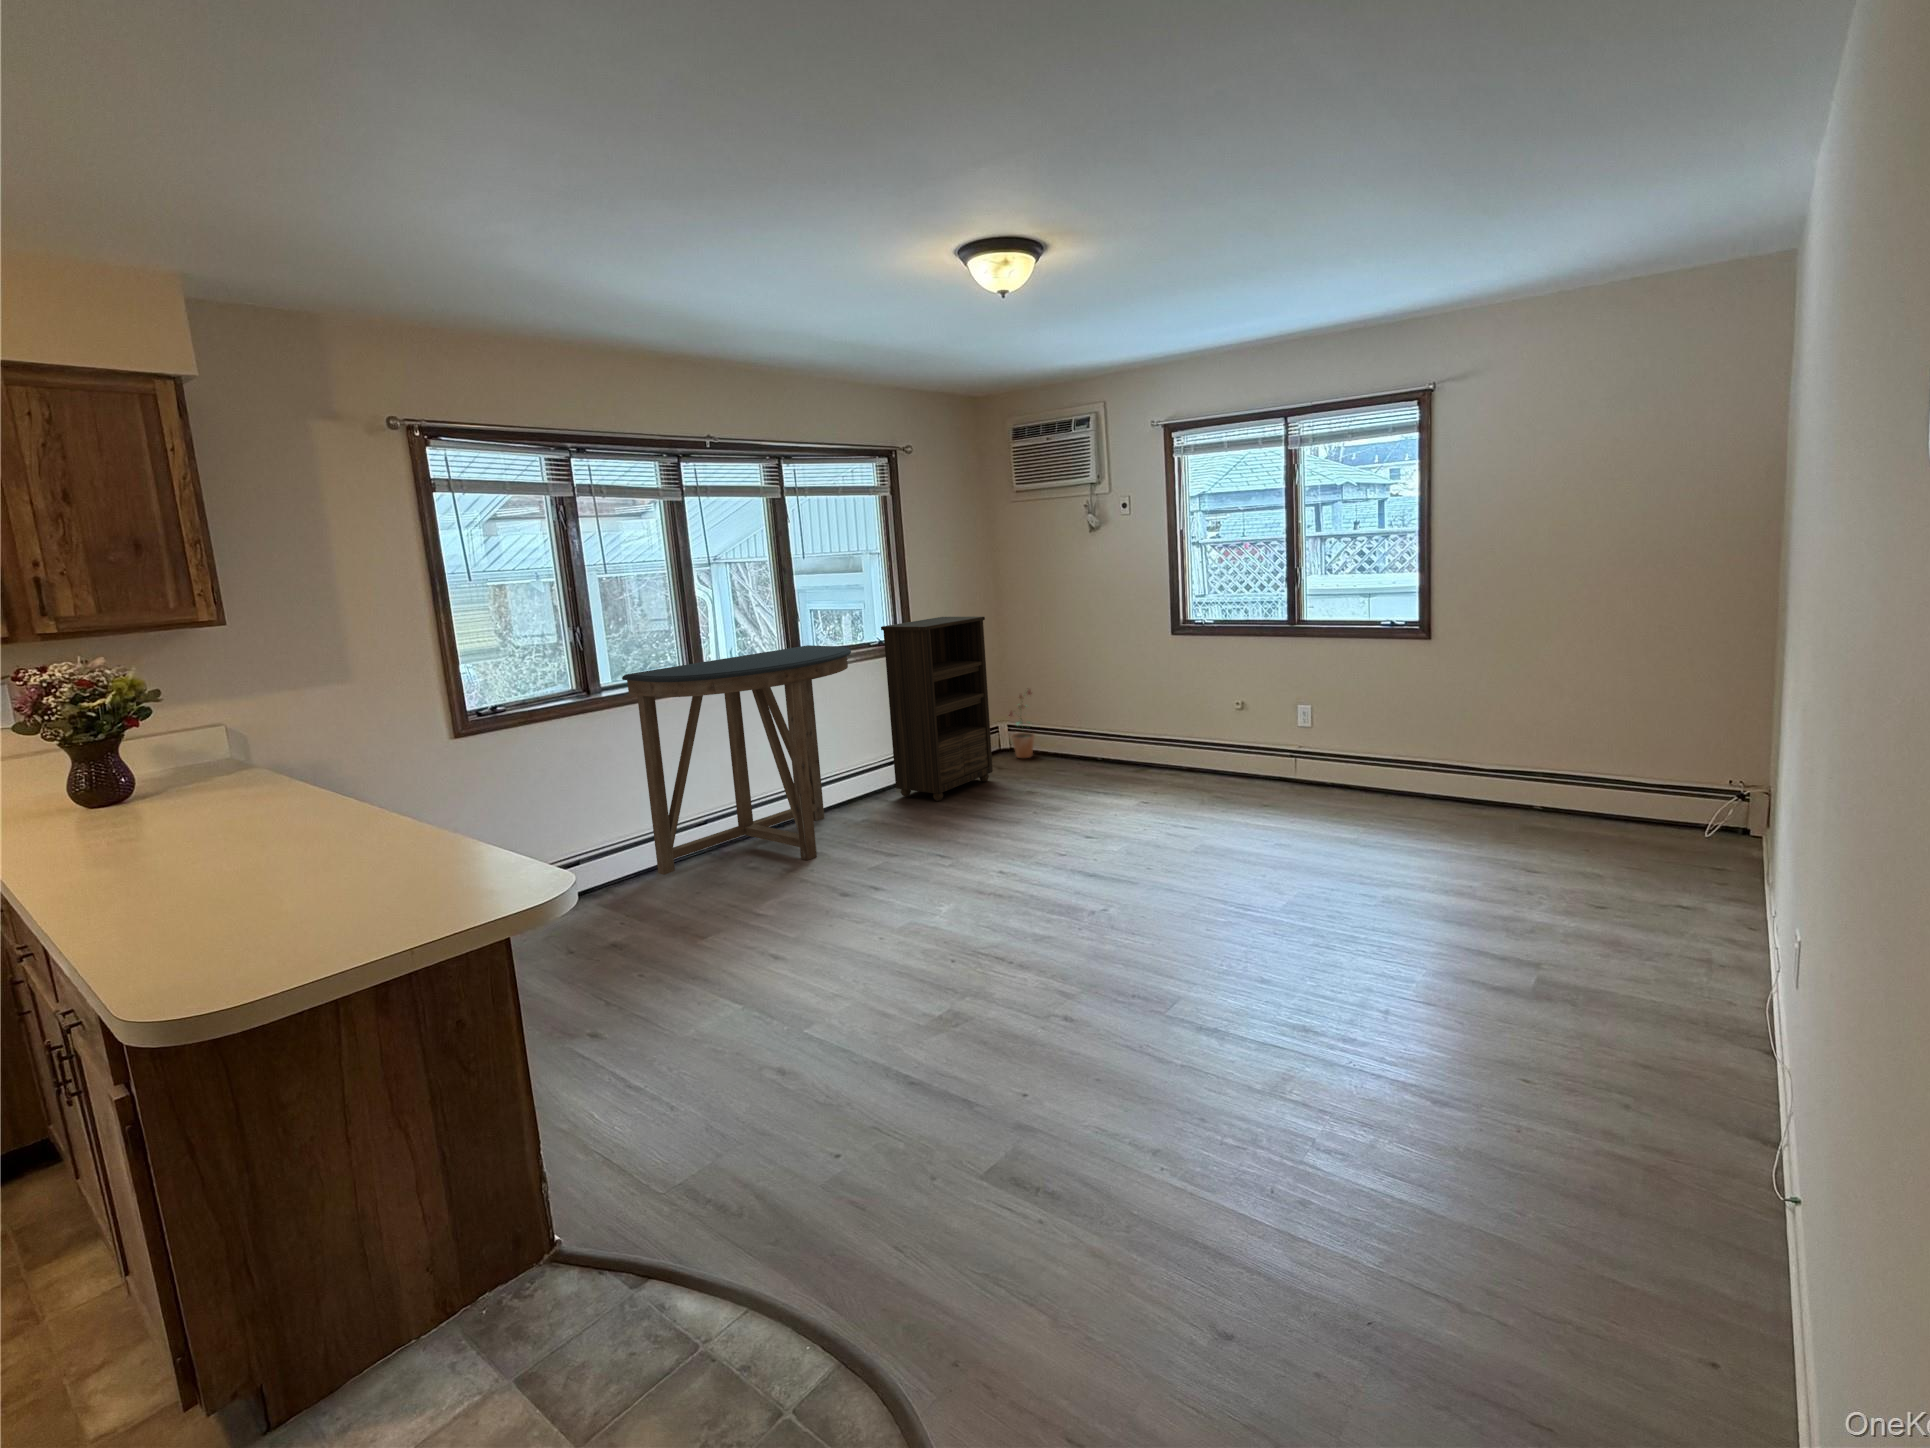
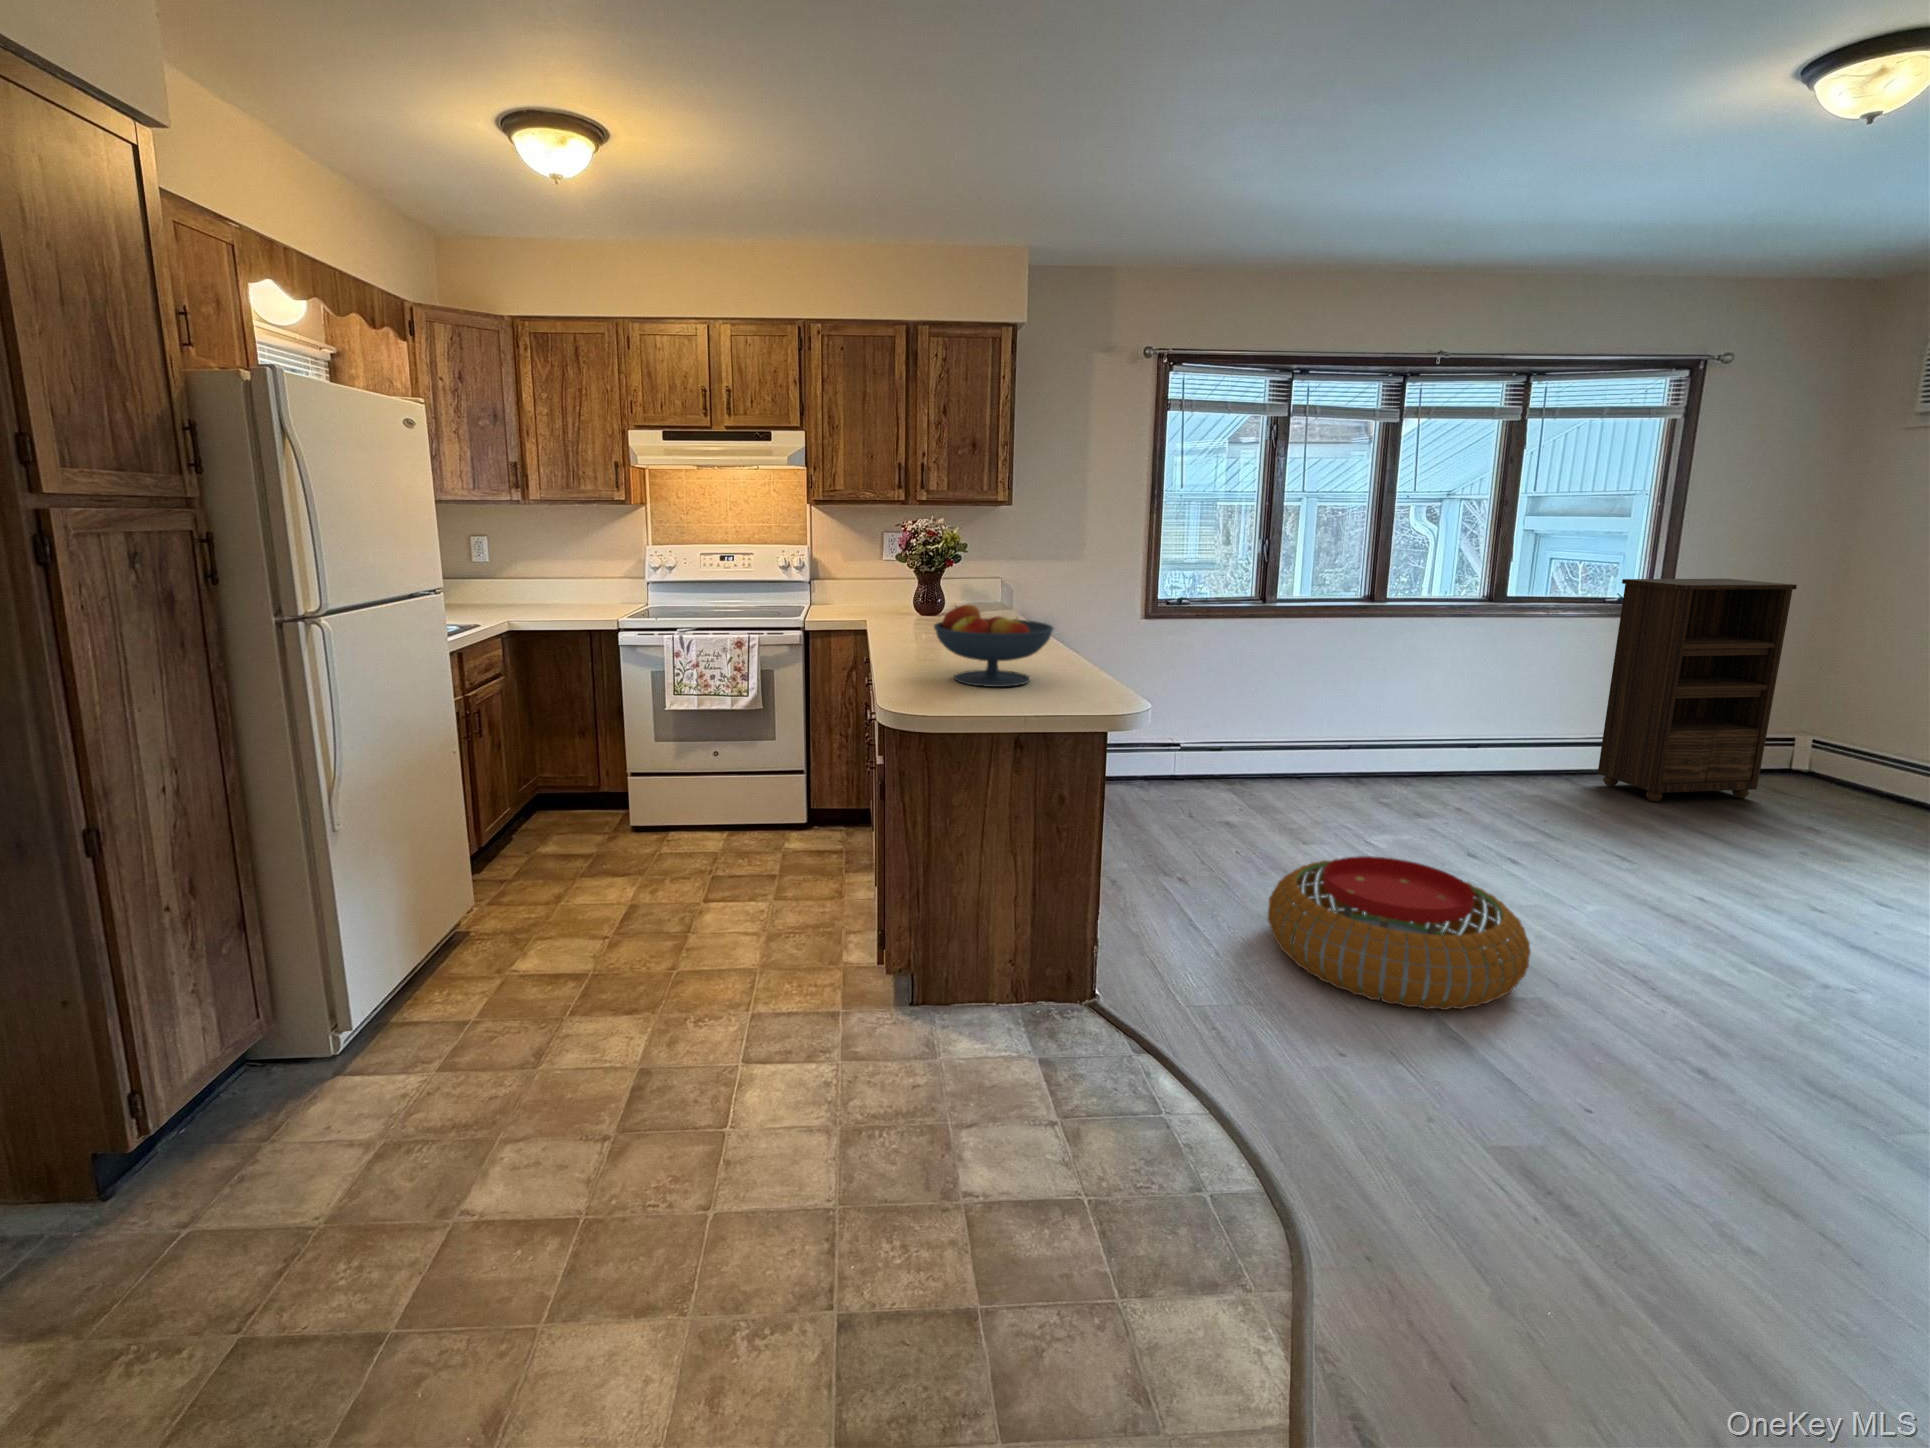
console table: present [622,645,851,875] -> none [1294,589,1565,814]
potted plant: present [1009,690,1035,758] -> none [1813,695,1871,788]
fruit bowl: none [176,792,395,913] -> present [934,605,1053,687]
pouf: none [705,926,942,1085] -> present [1268,856,1531,1010]

